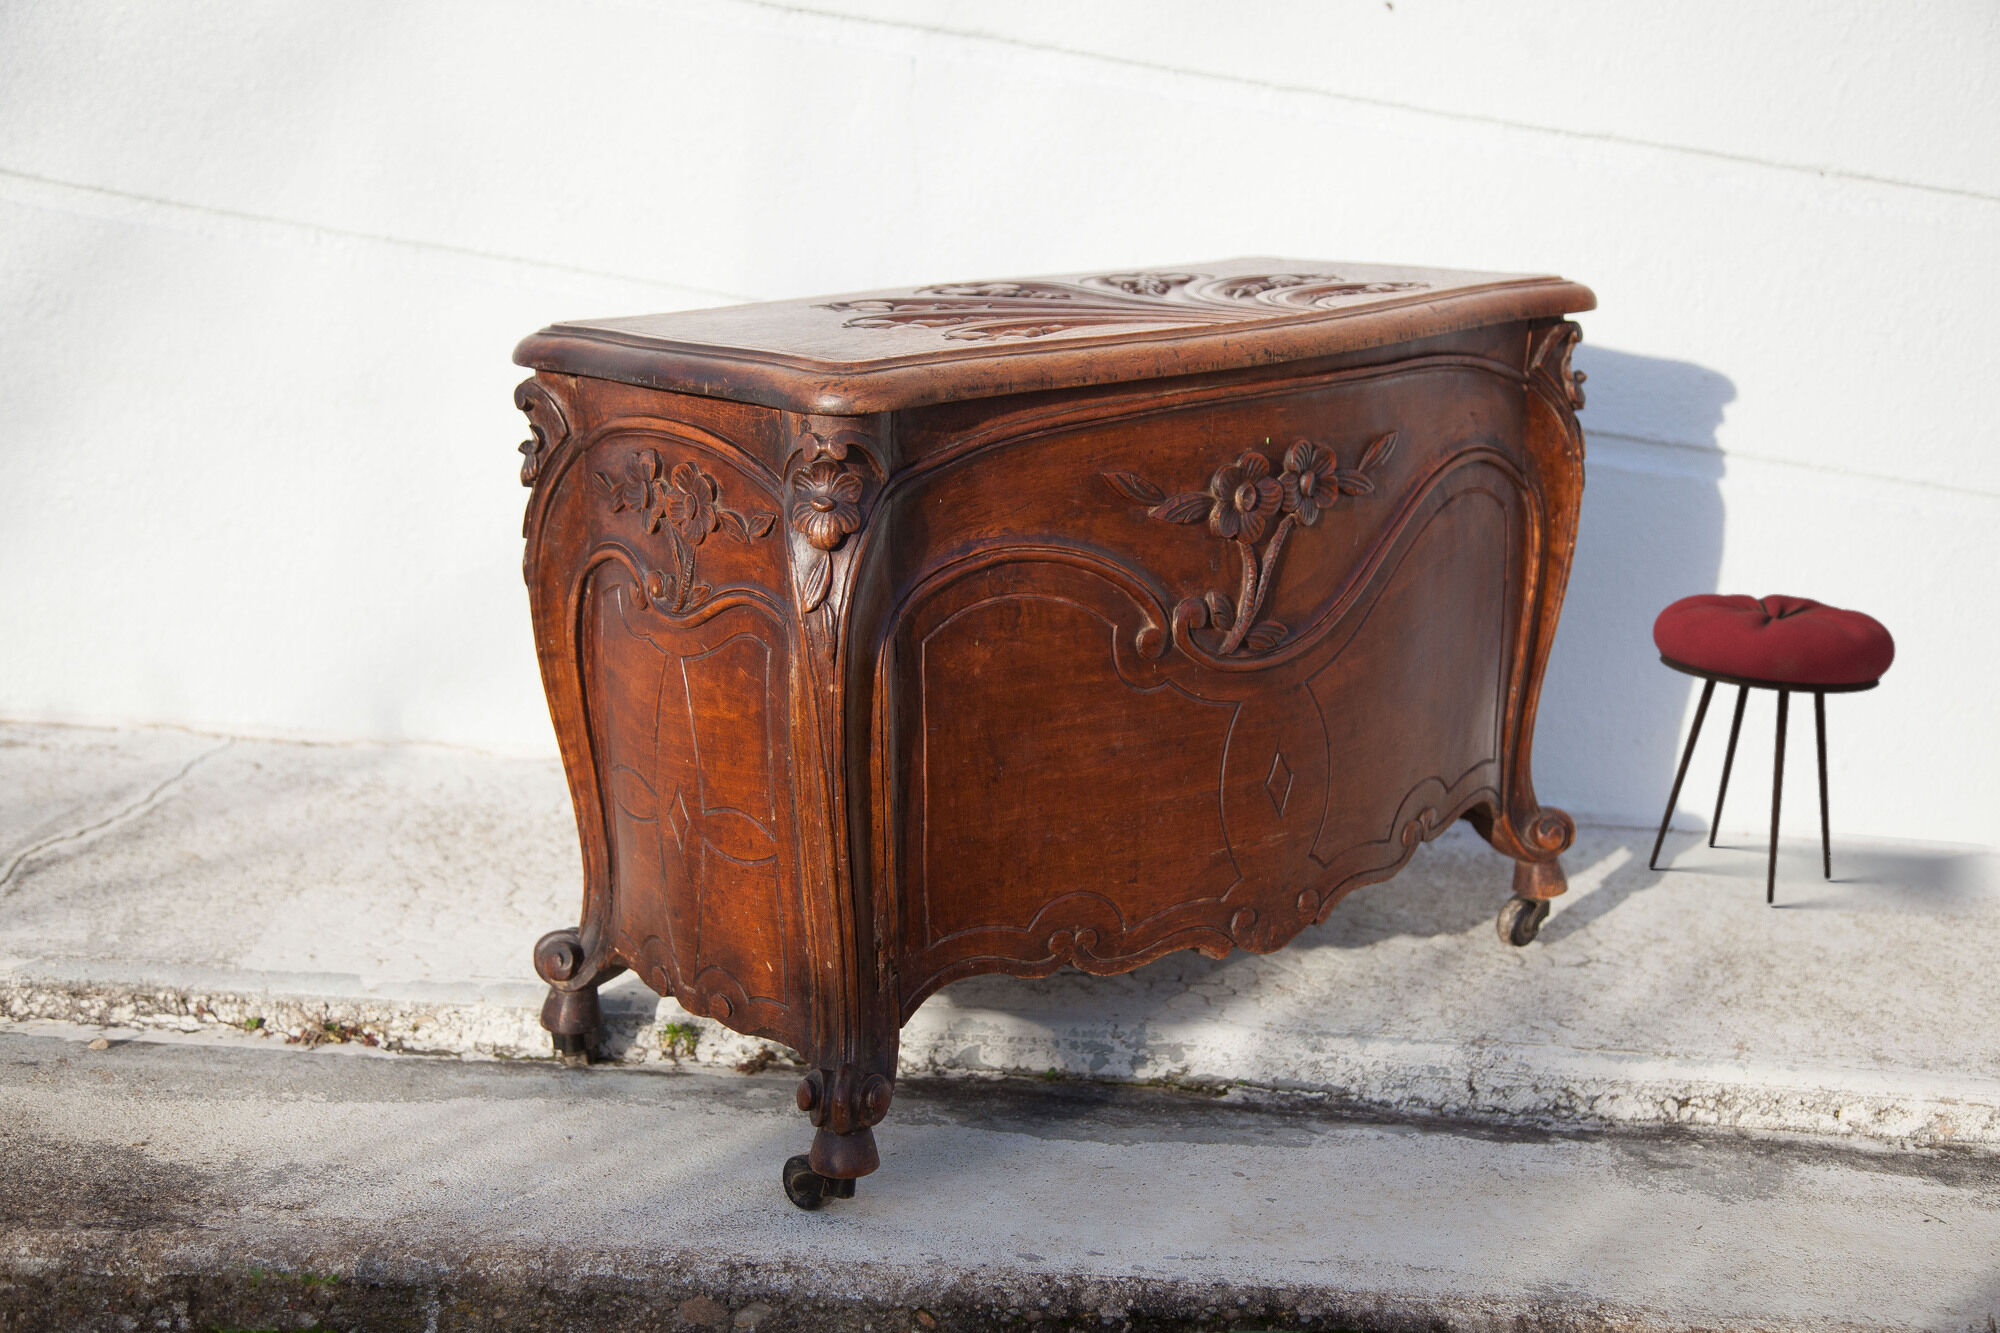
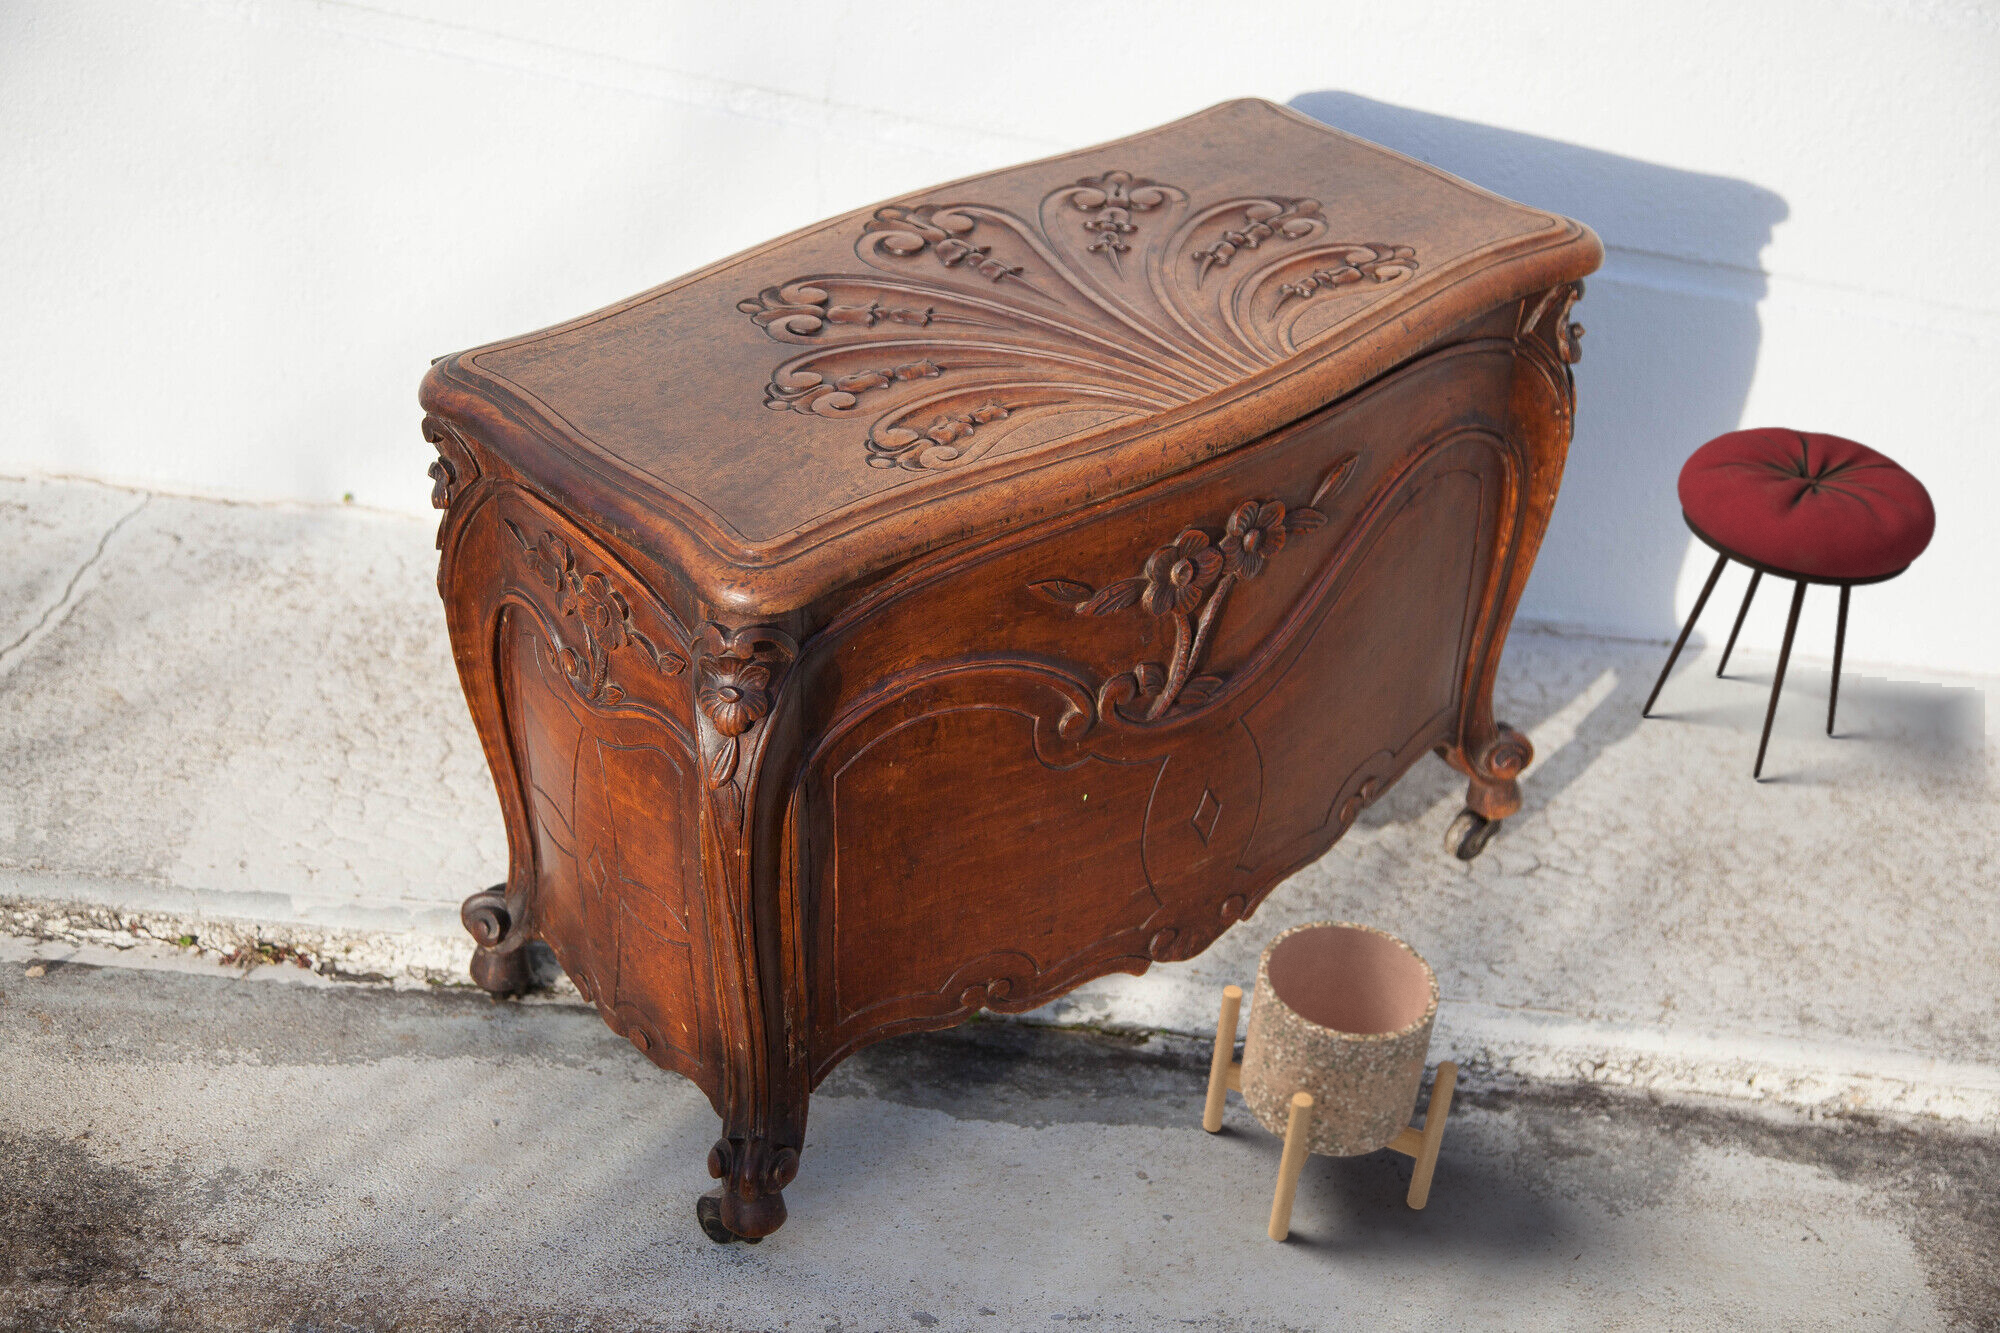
planter: none [1292,906,1558,1237] -> present [1203,920,1459,1241]

